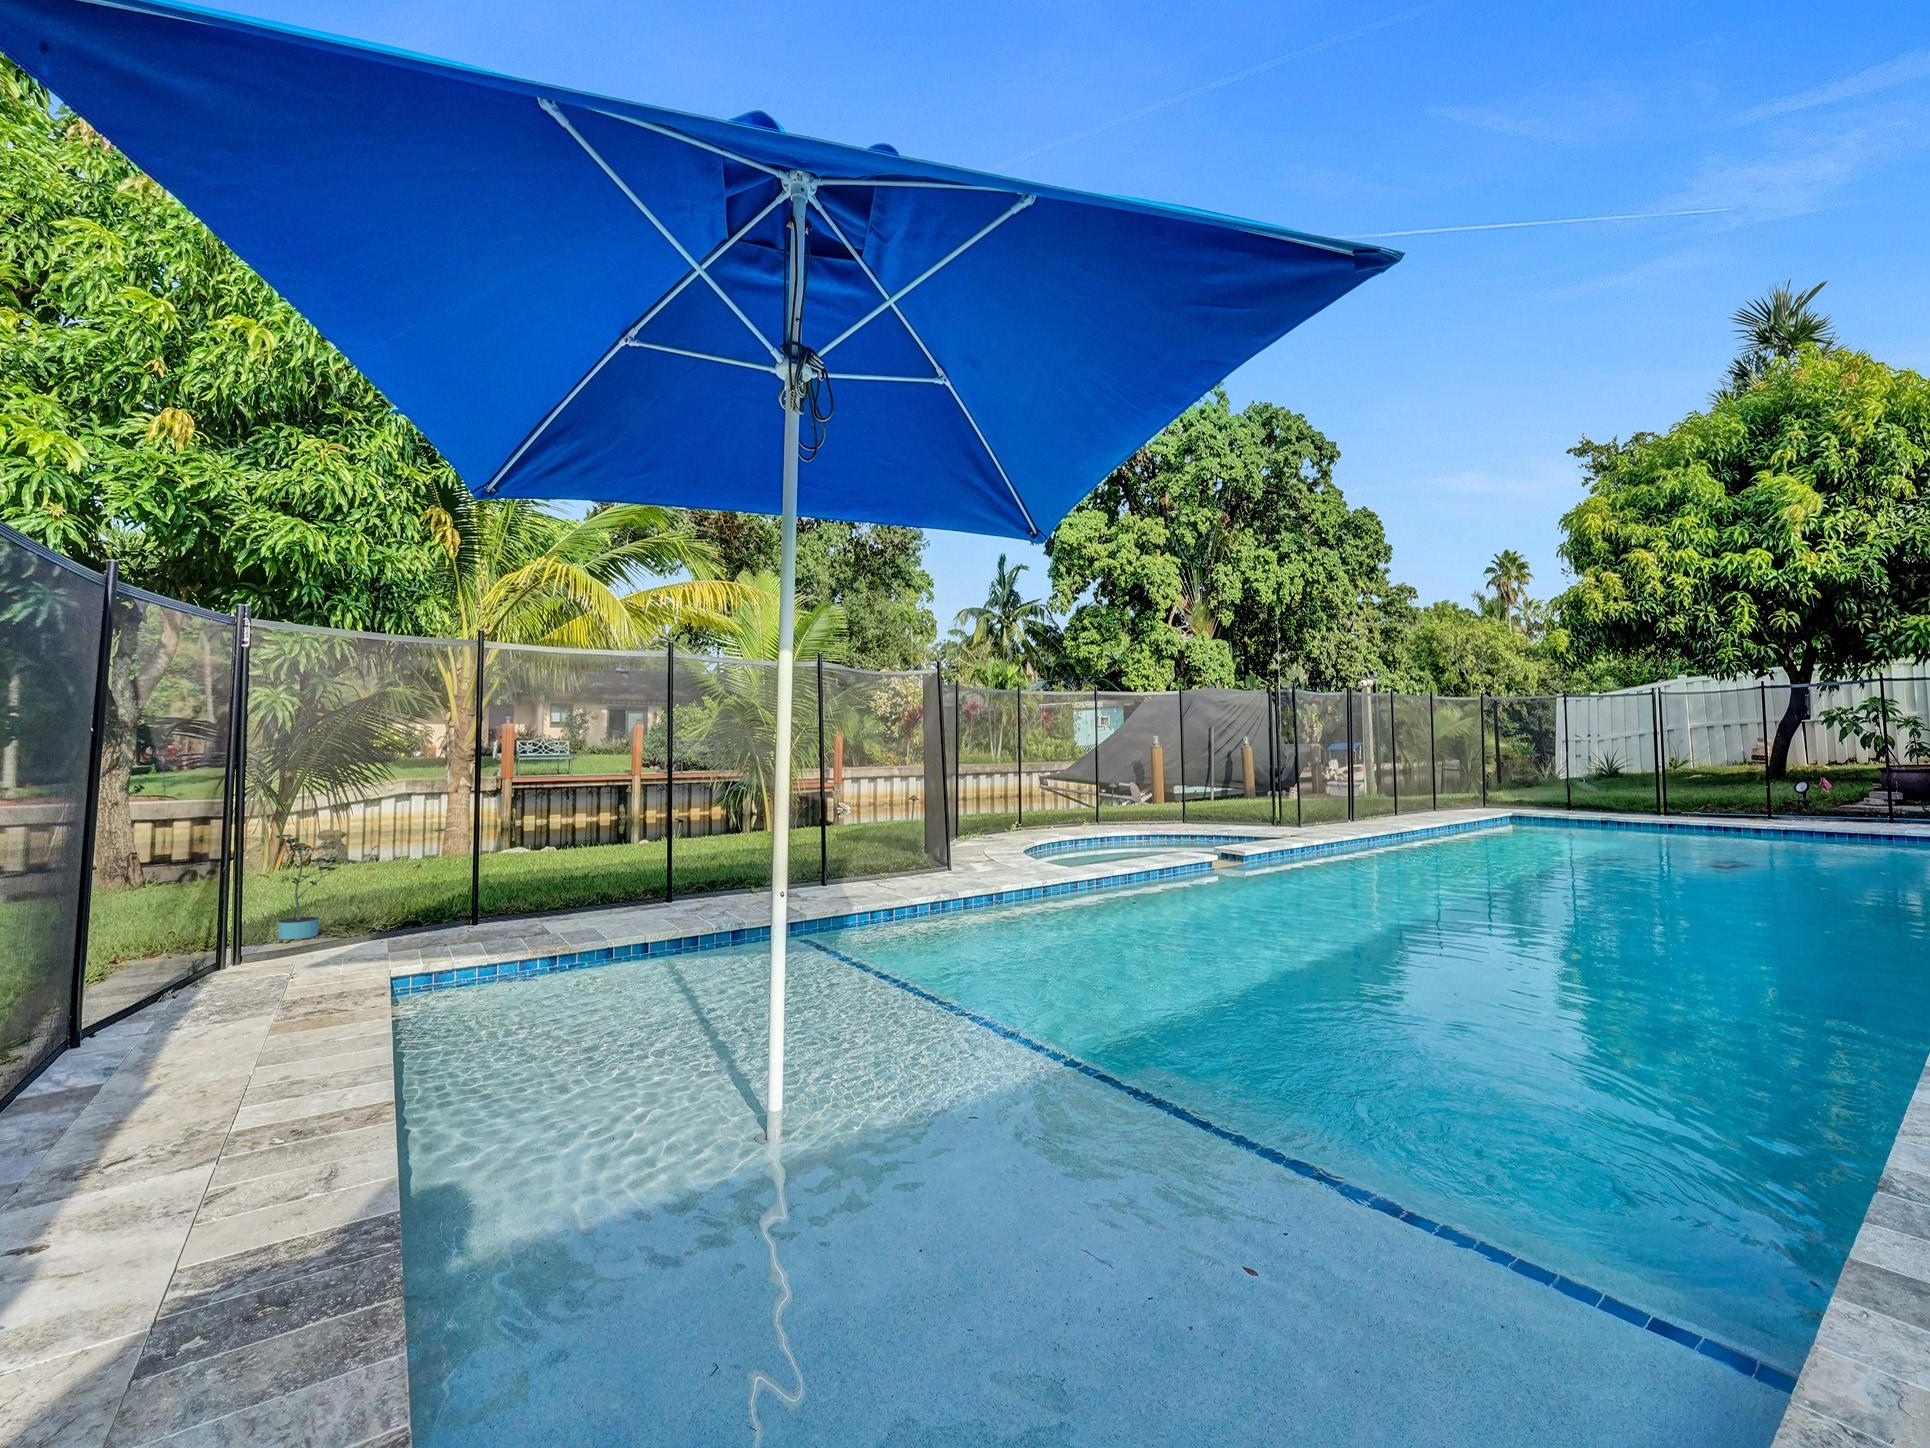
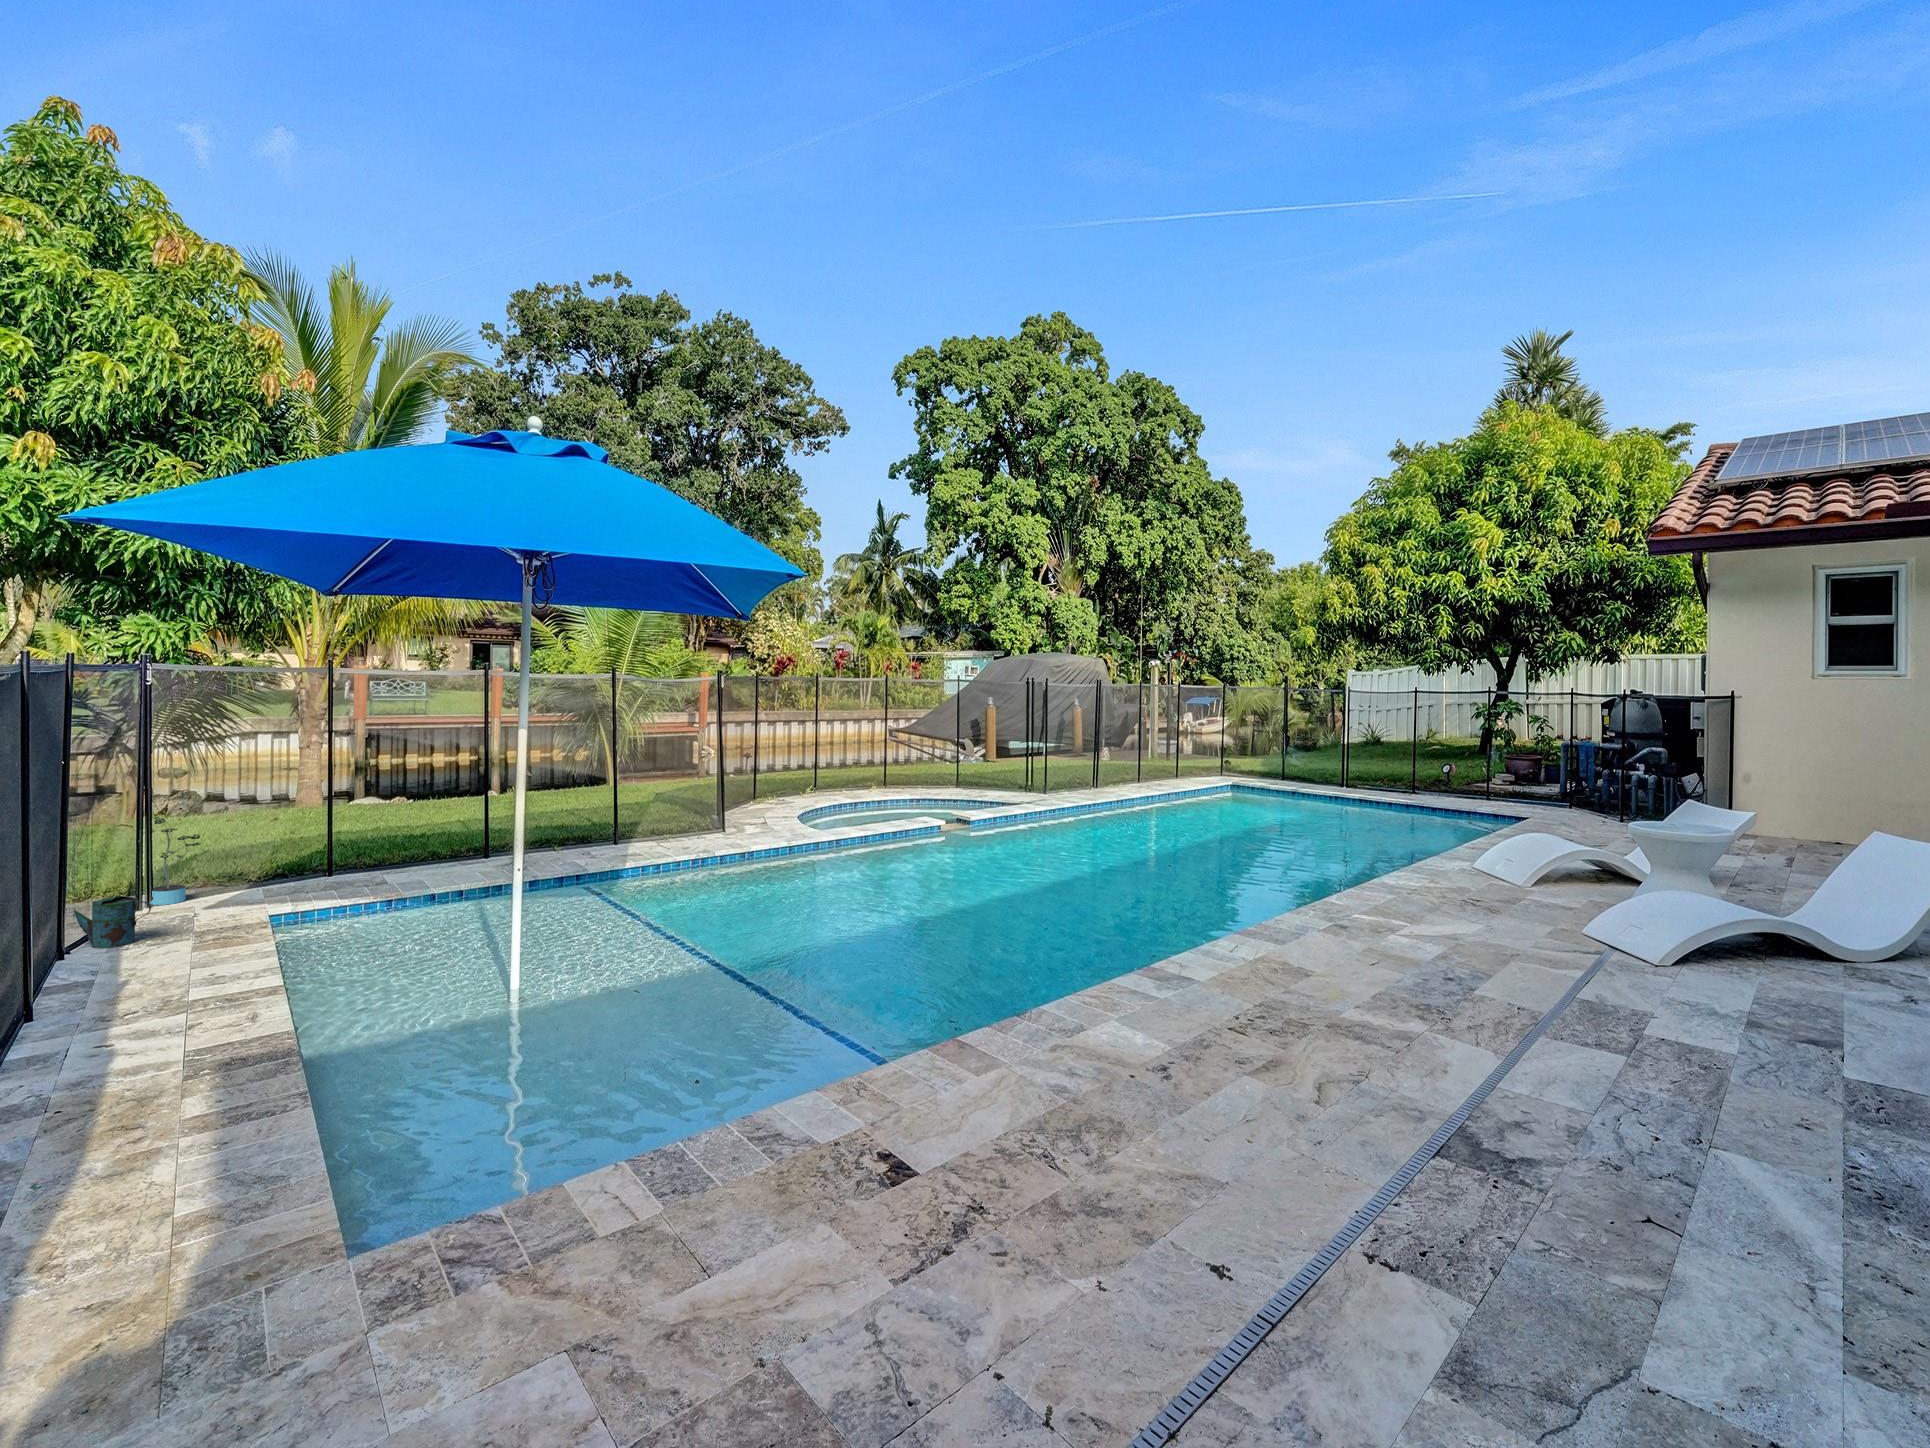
watering can: none [164,914,279,980] -> present [74,896,151,948]

